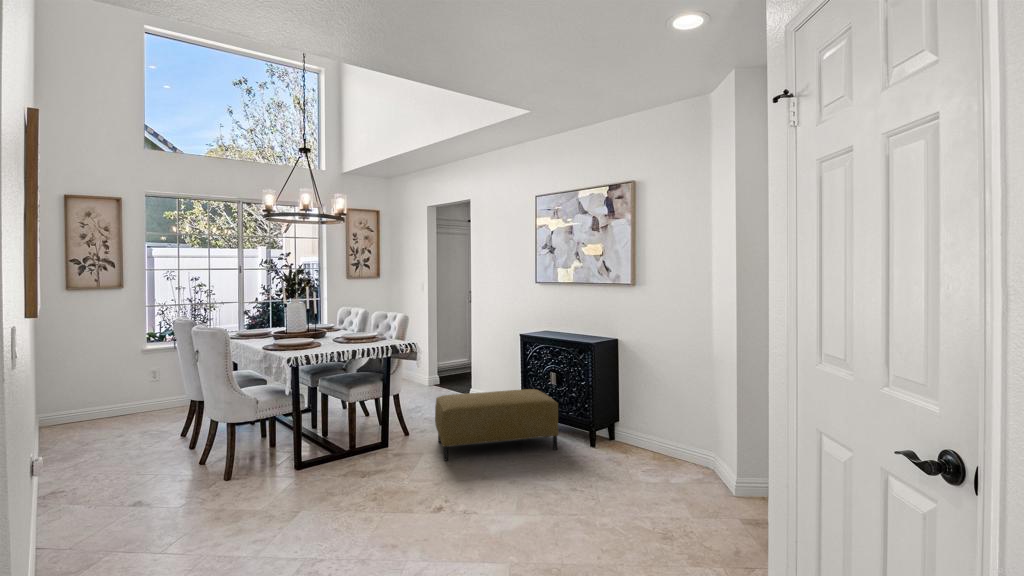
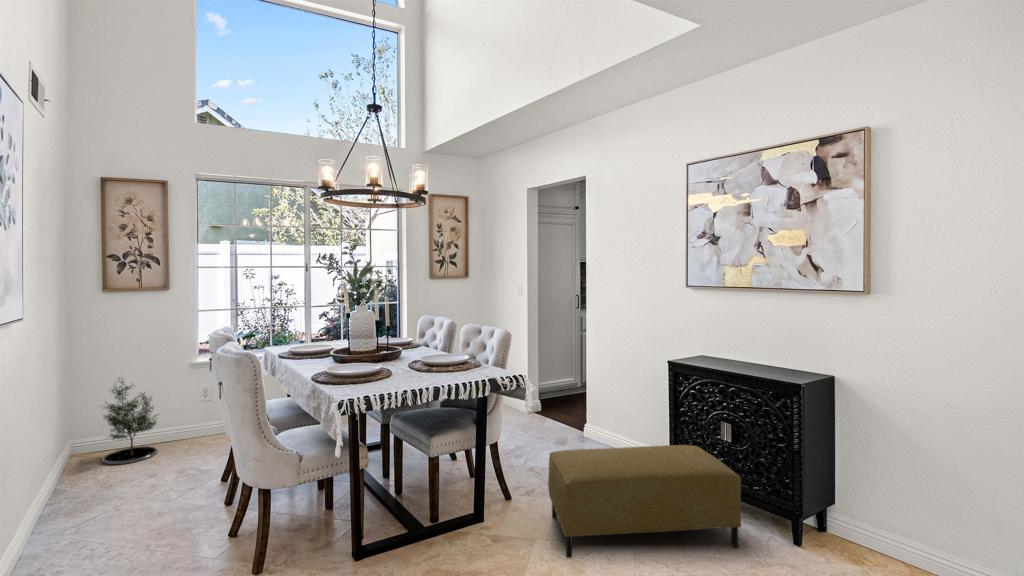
potted tree: none [62,359,116,432] -> present [102,379,158,465]

